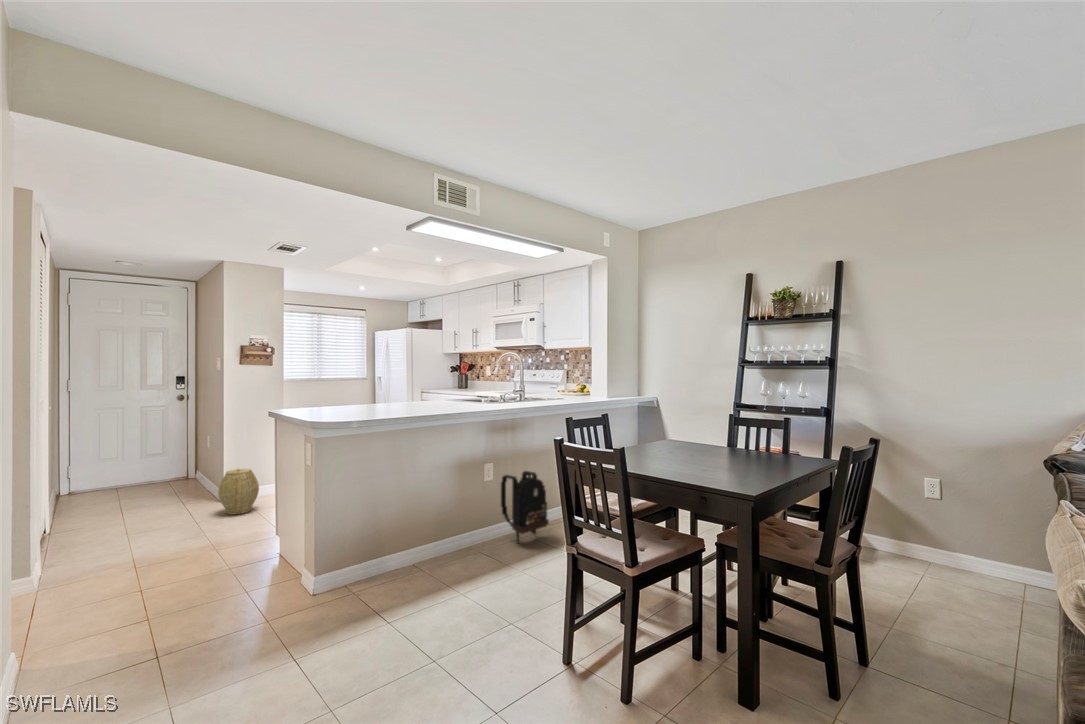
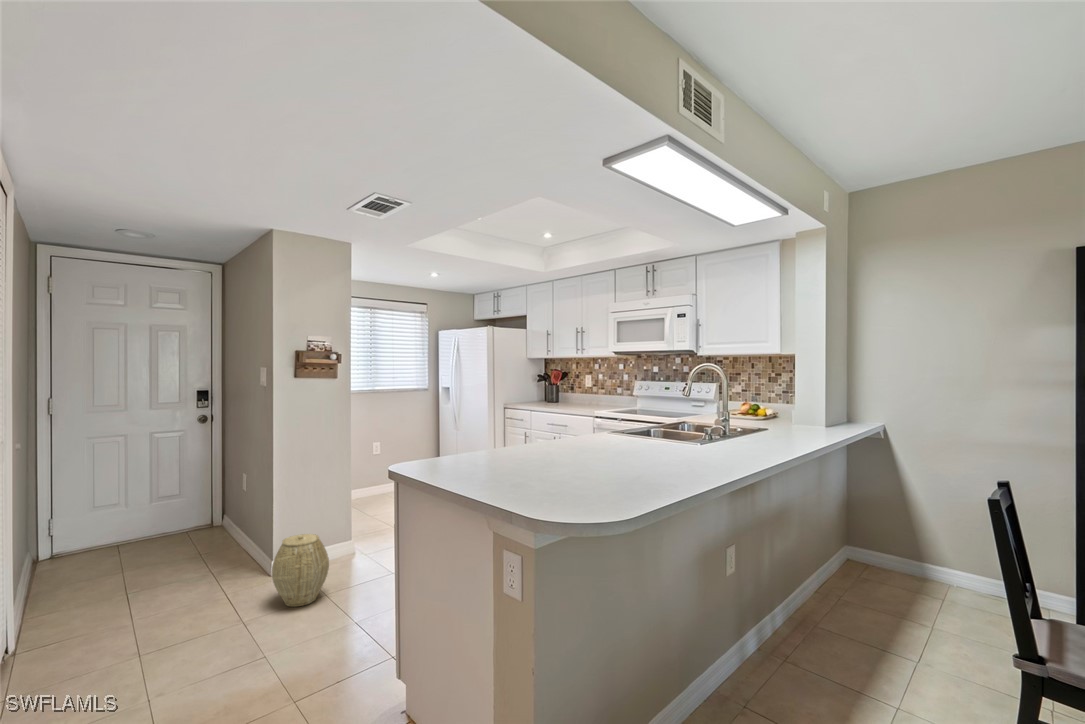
backpack: present [501,471,549,543] -> none [749,559,832,691]

